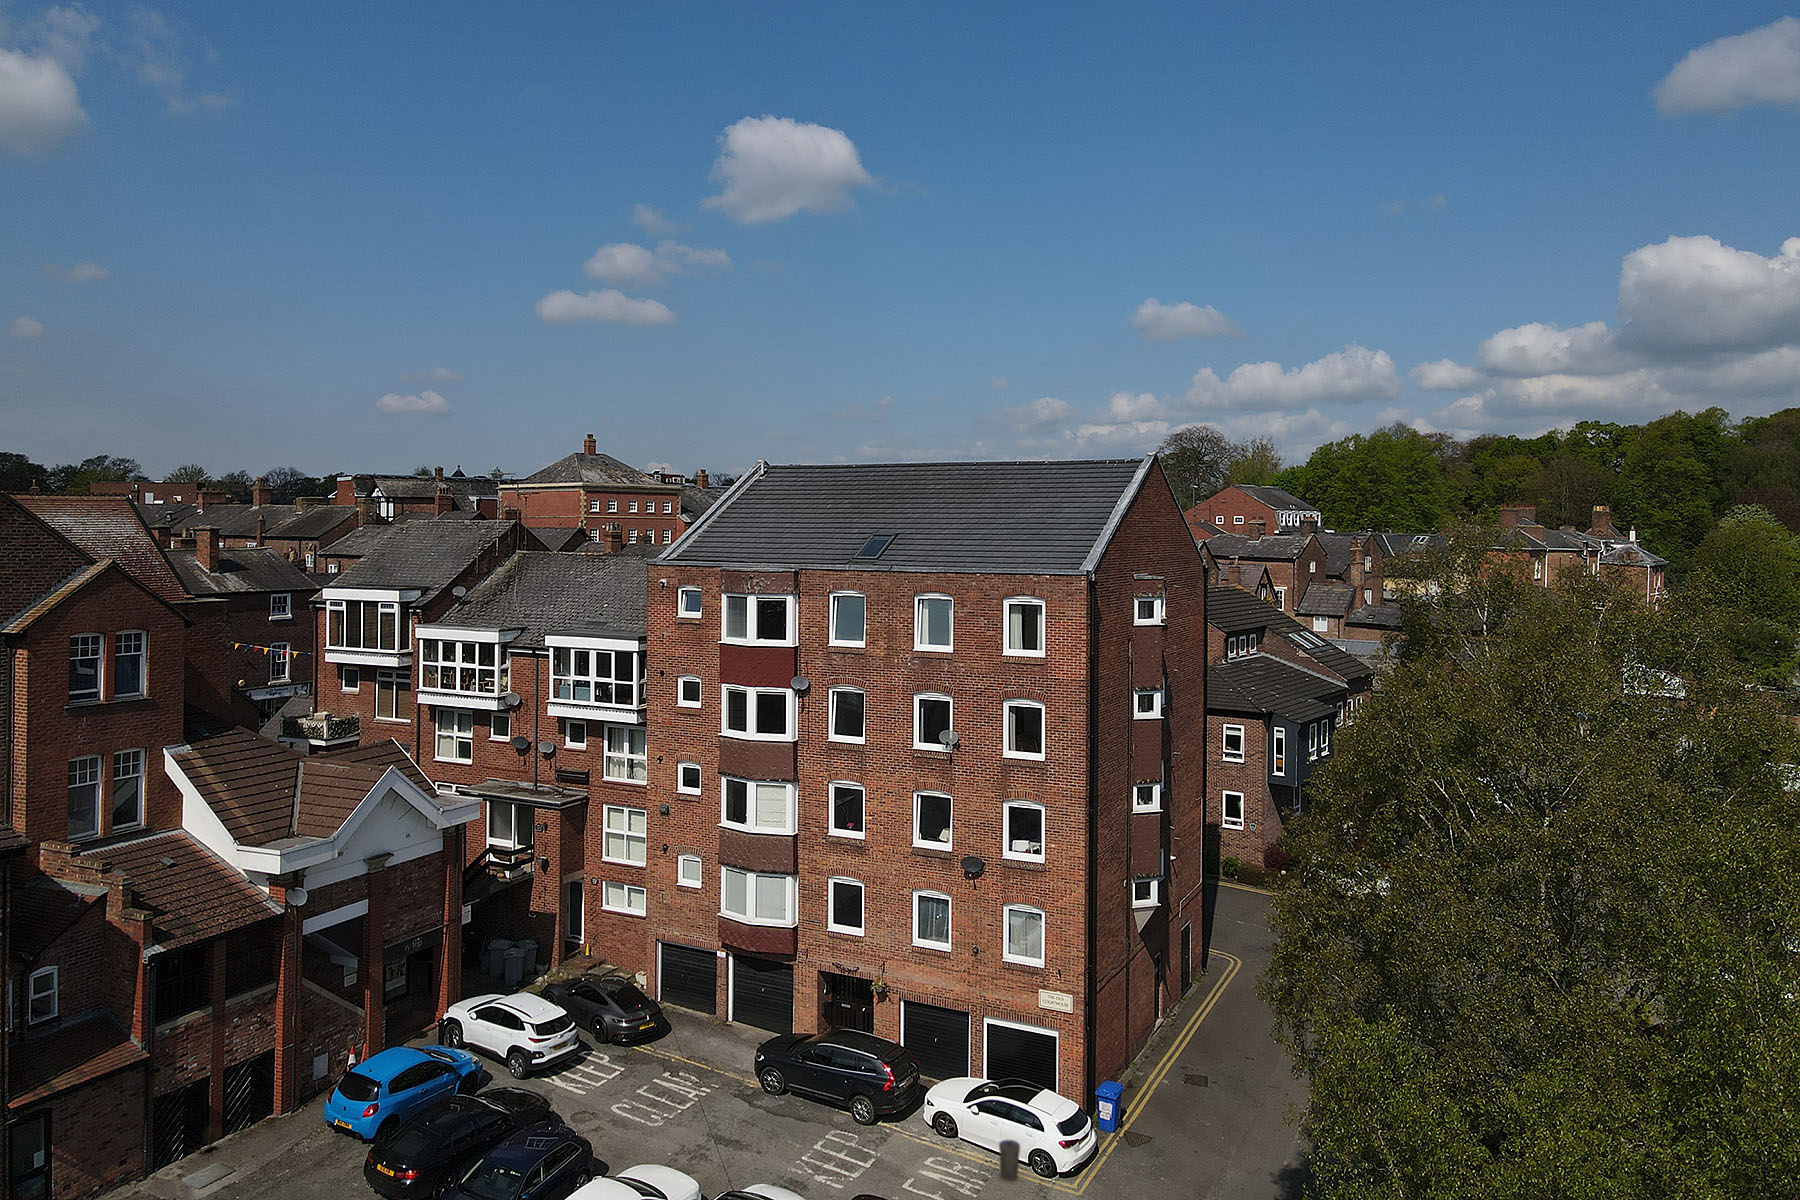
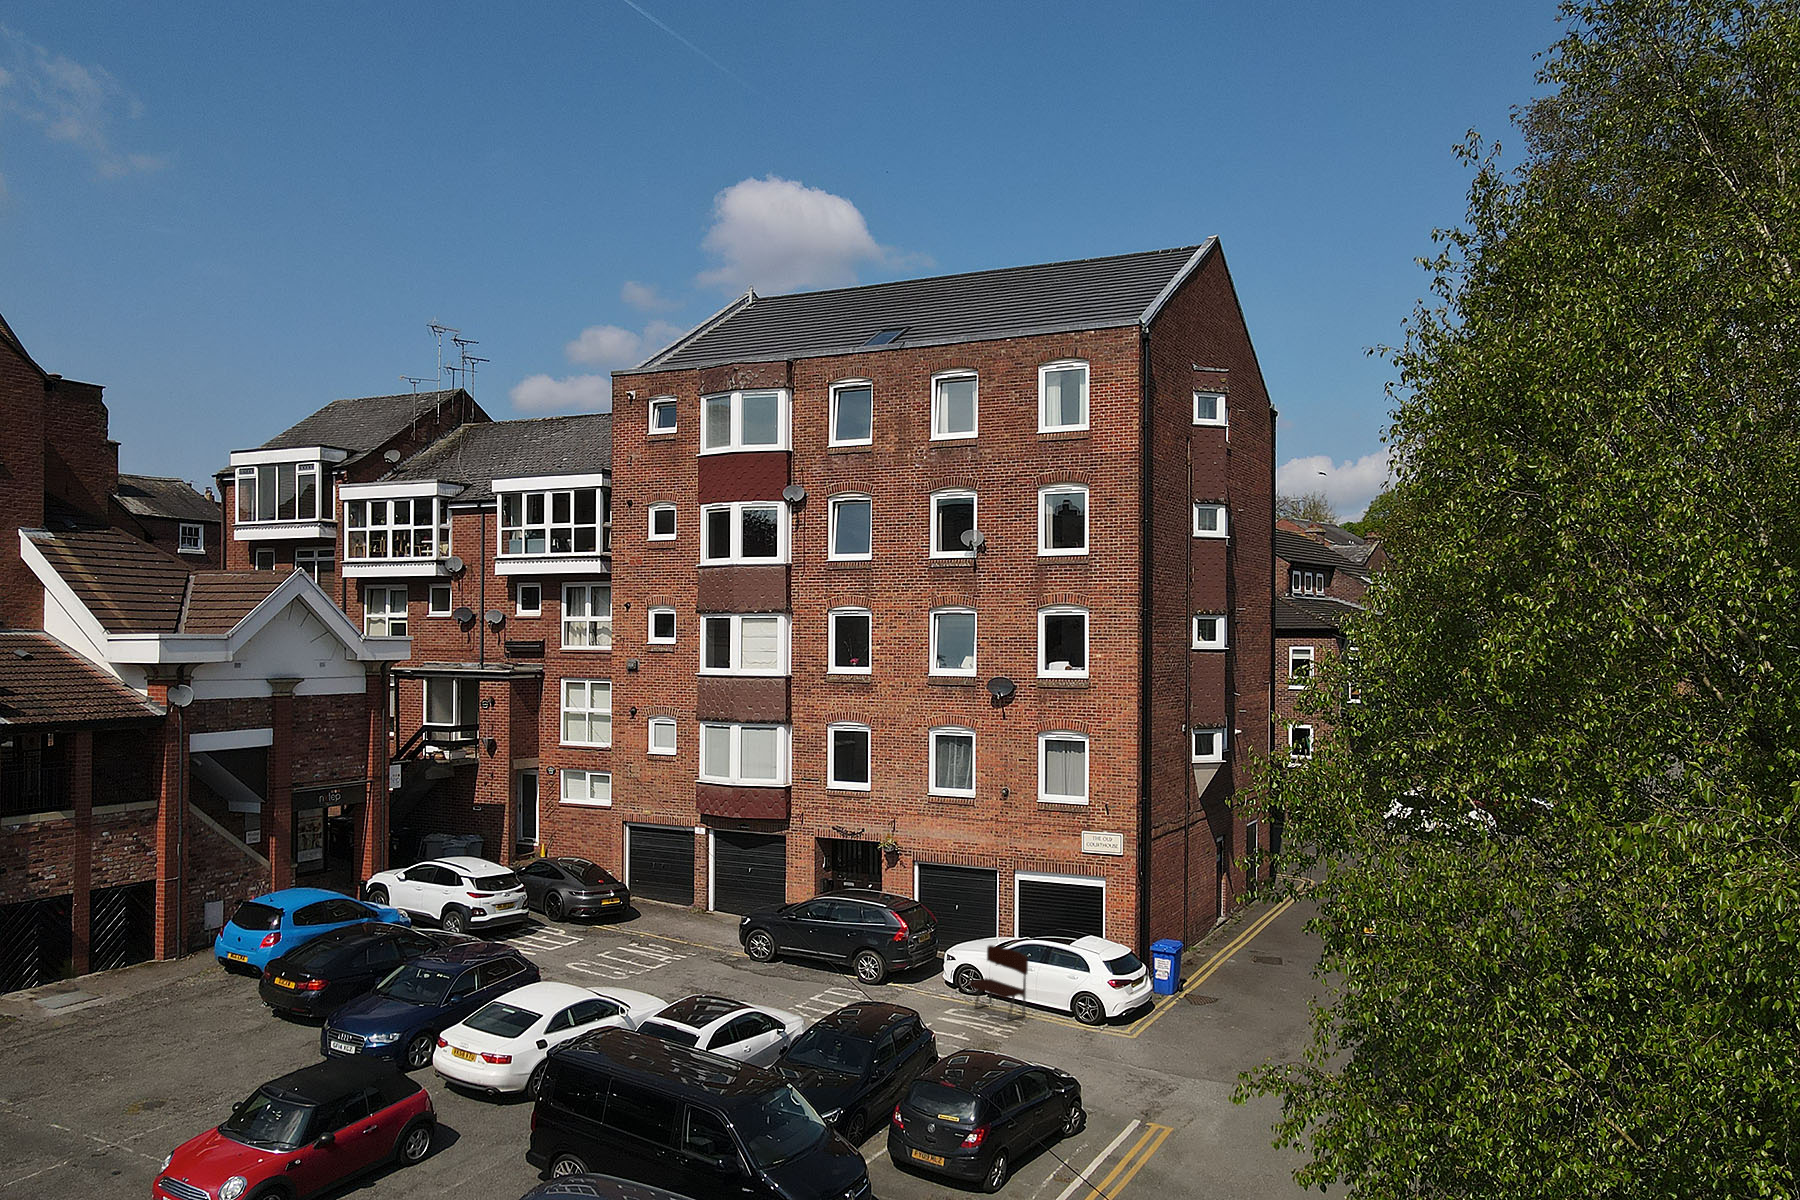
bench: none [942,1101,991,1172] -> present [968,945,1028,1021]
trash can: present [999,1140,1020,1181] -> none [1038,981,1065,1028]

